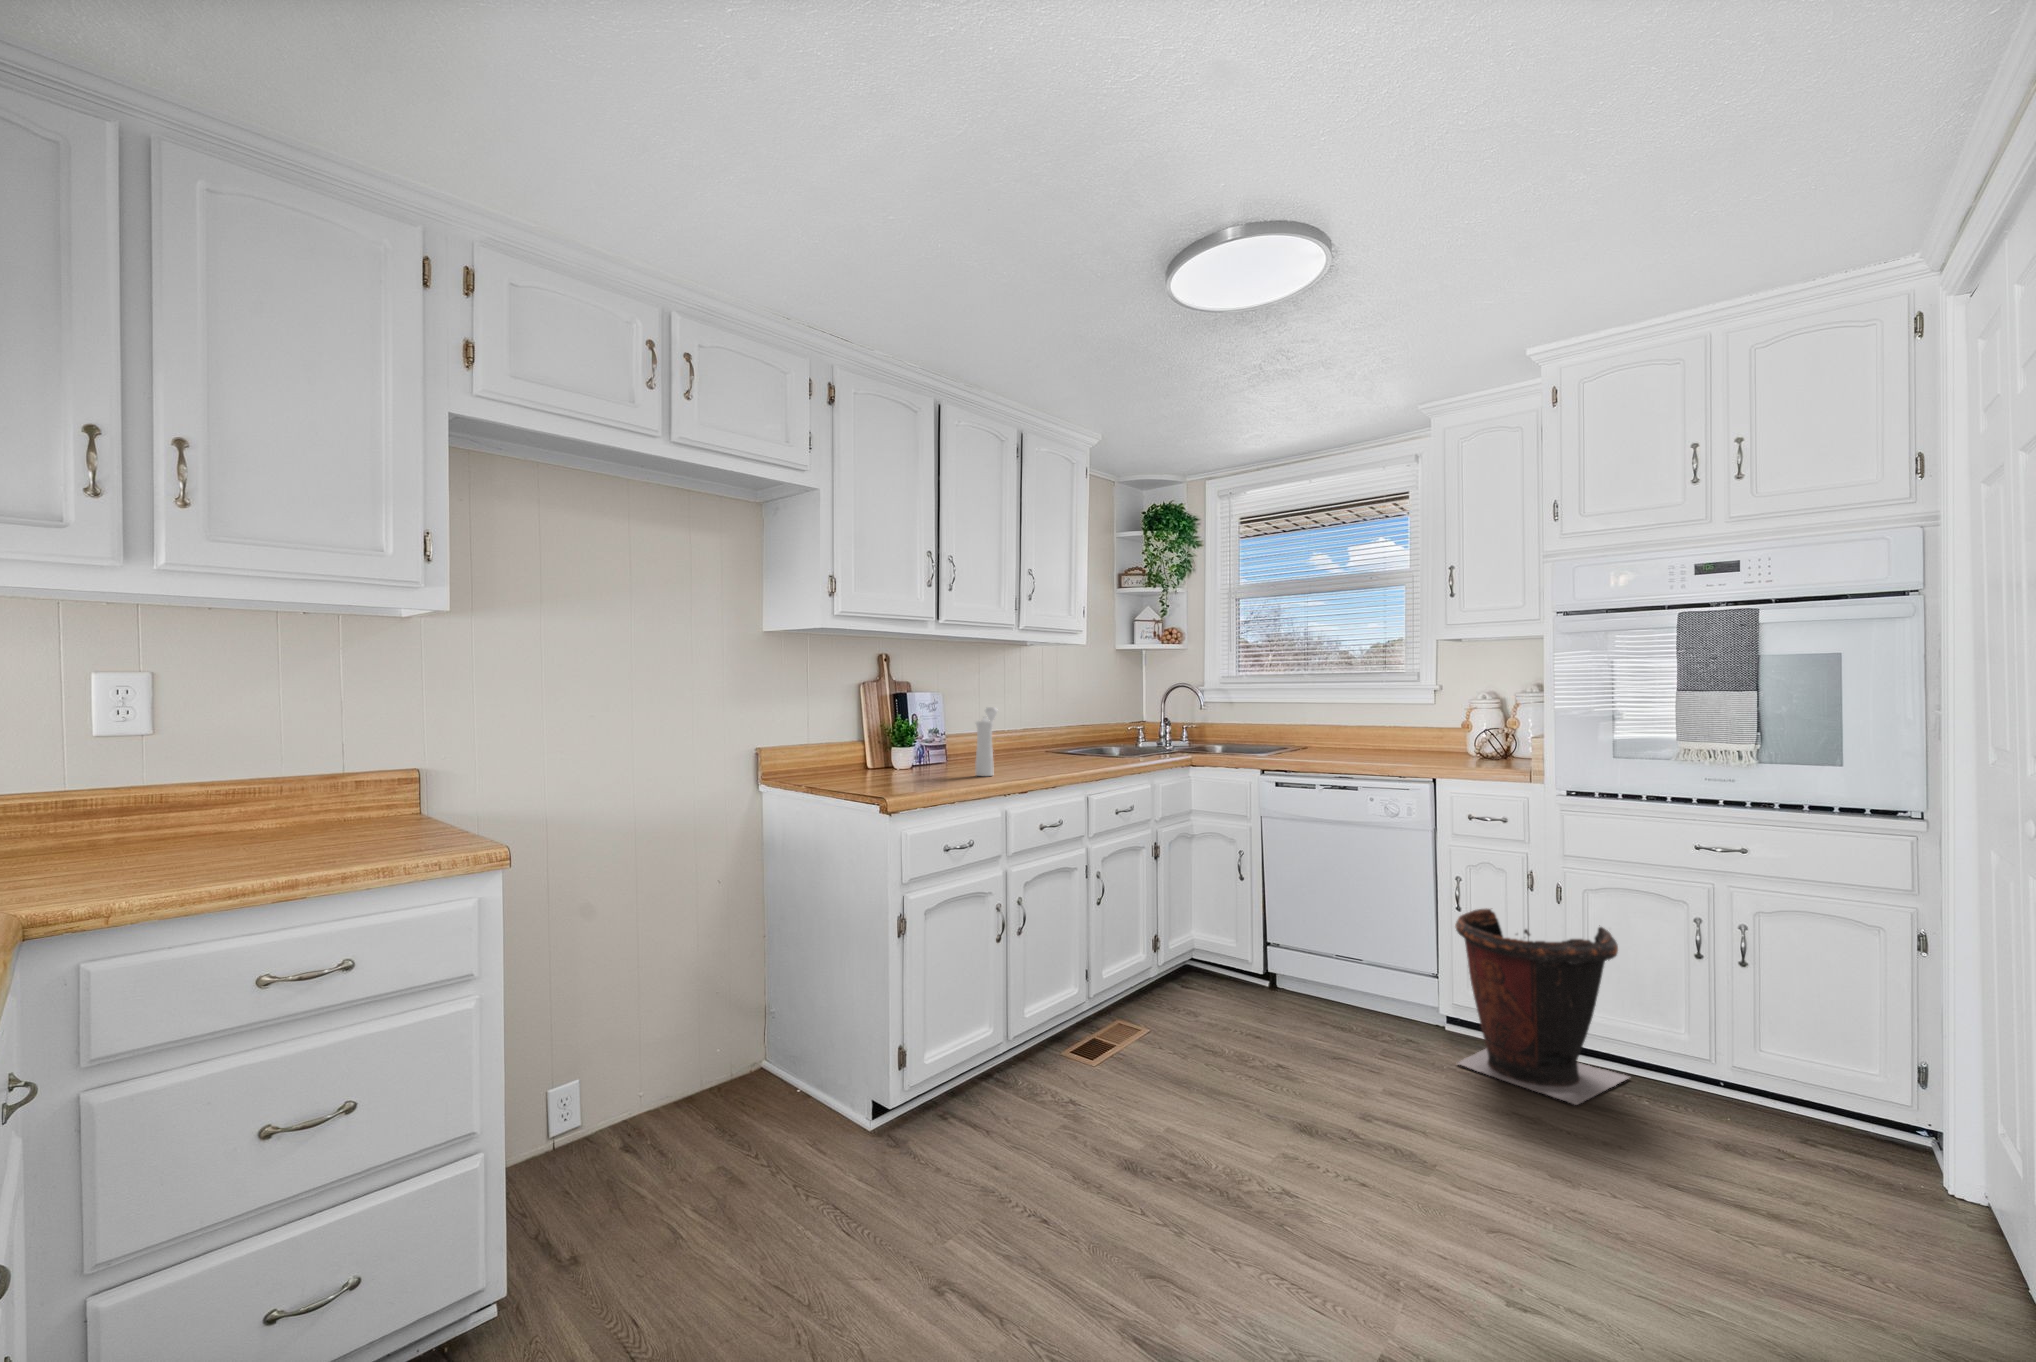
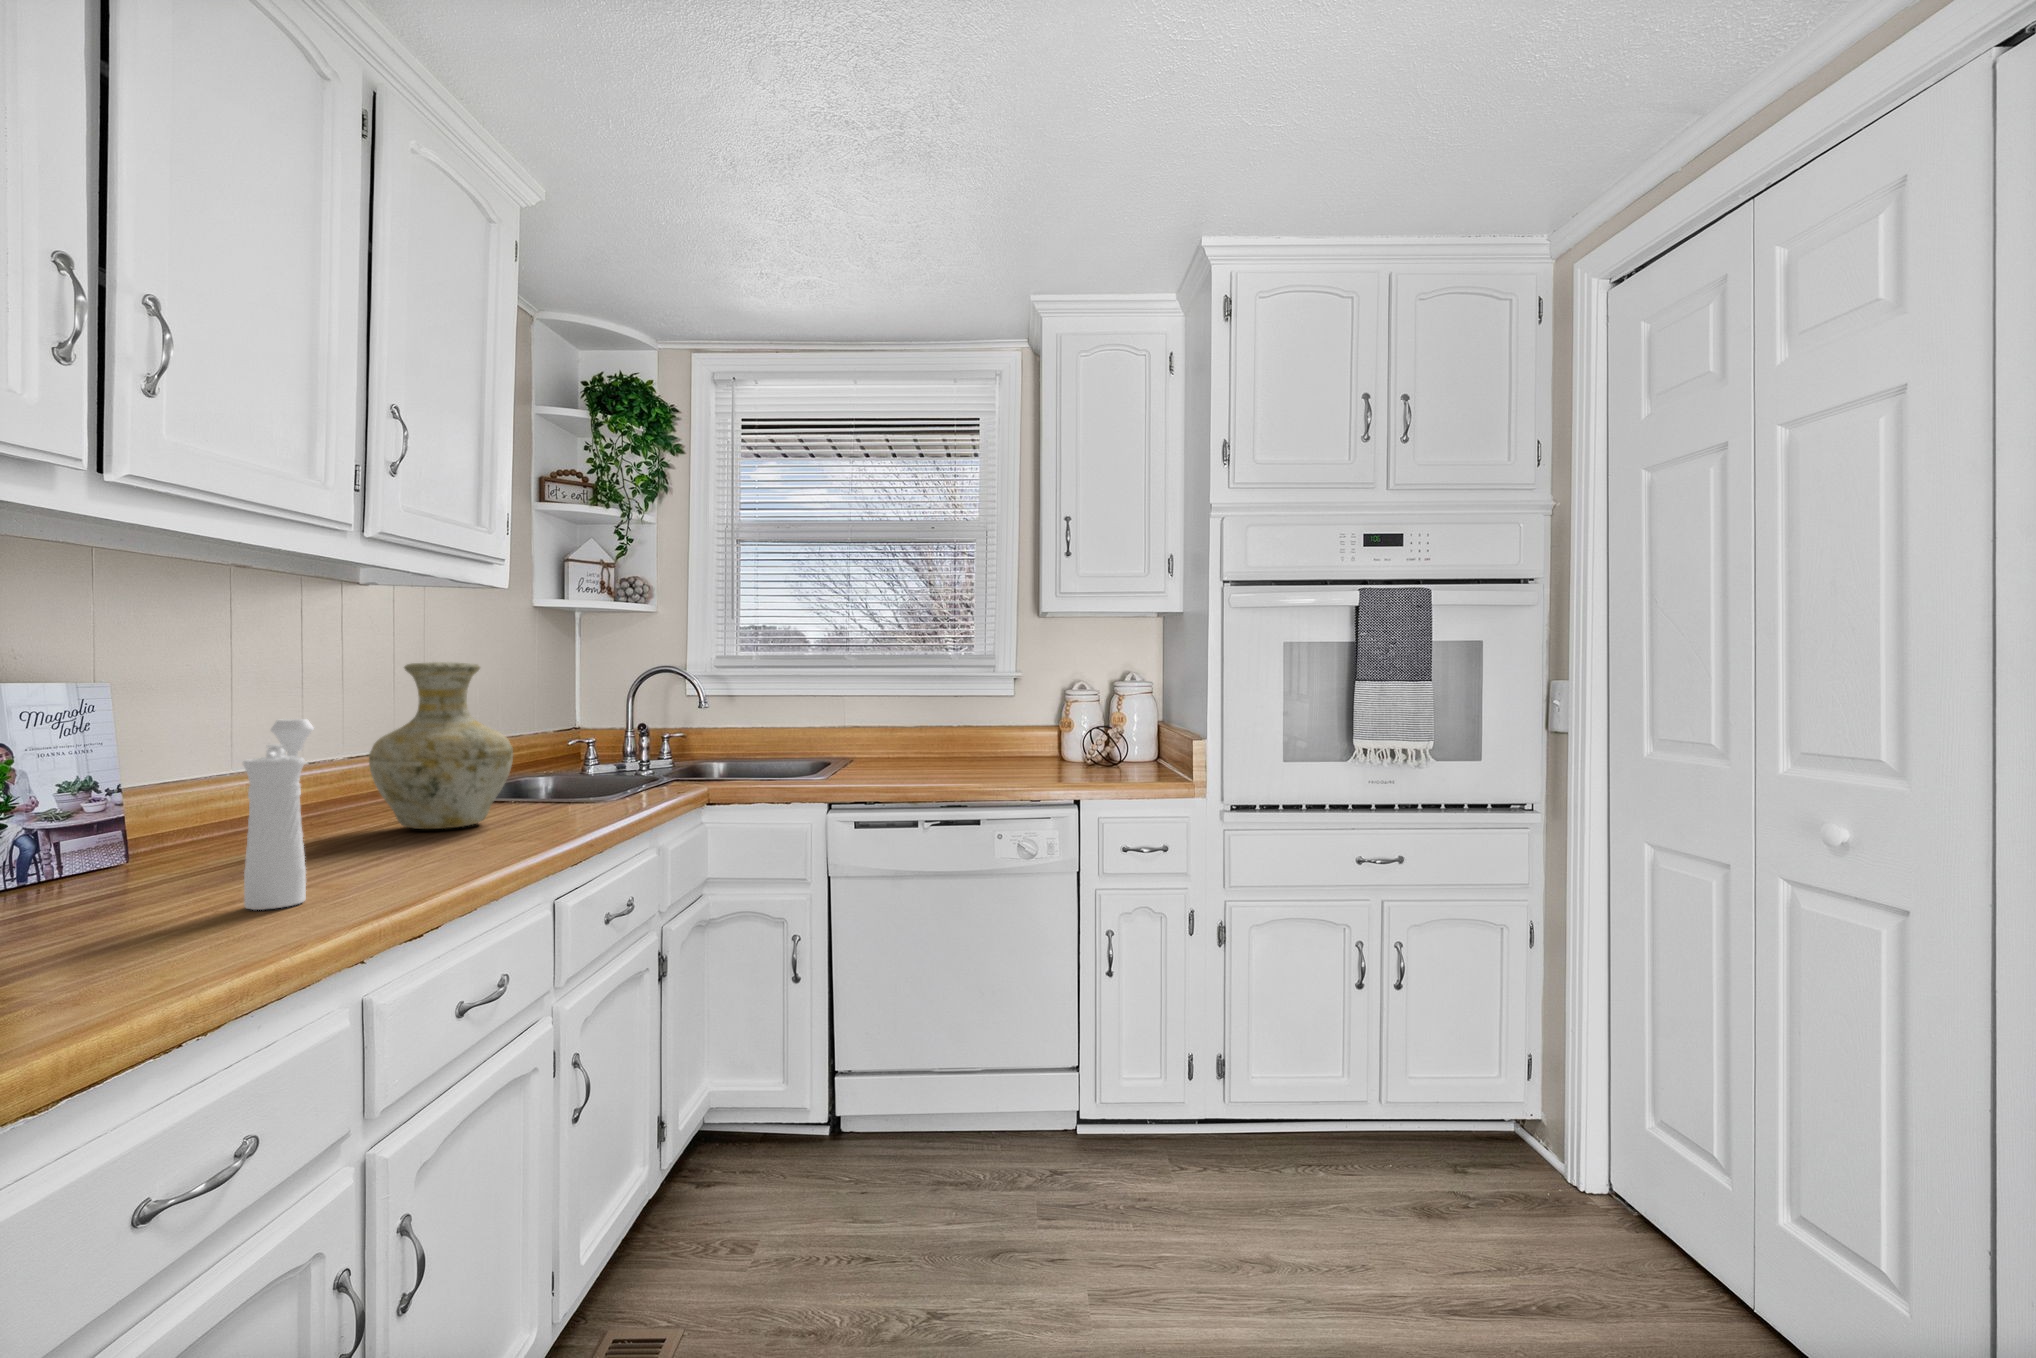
vase: none [1023,684,1081,761] -> present [369,662,513,829]
trash can: present [1455,909,1629,1105] -> none [1153,968,1361,1250]

